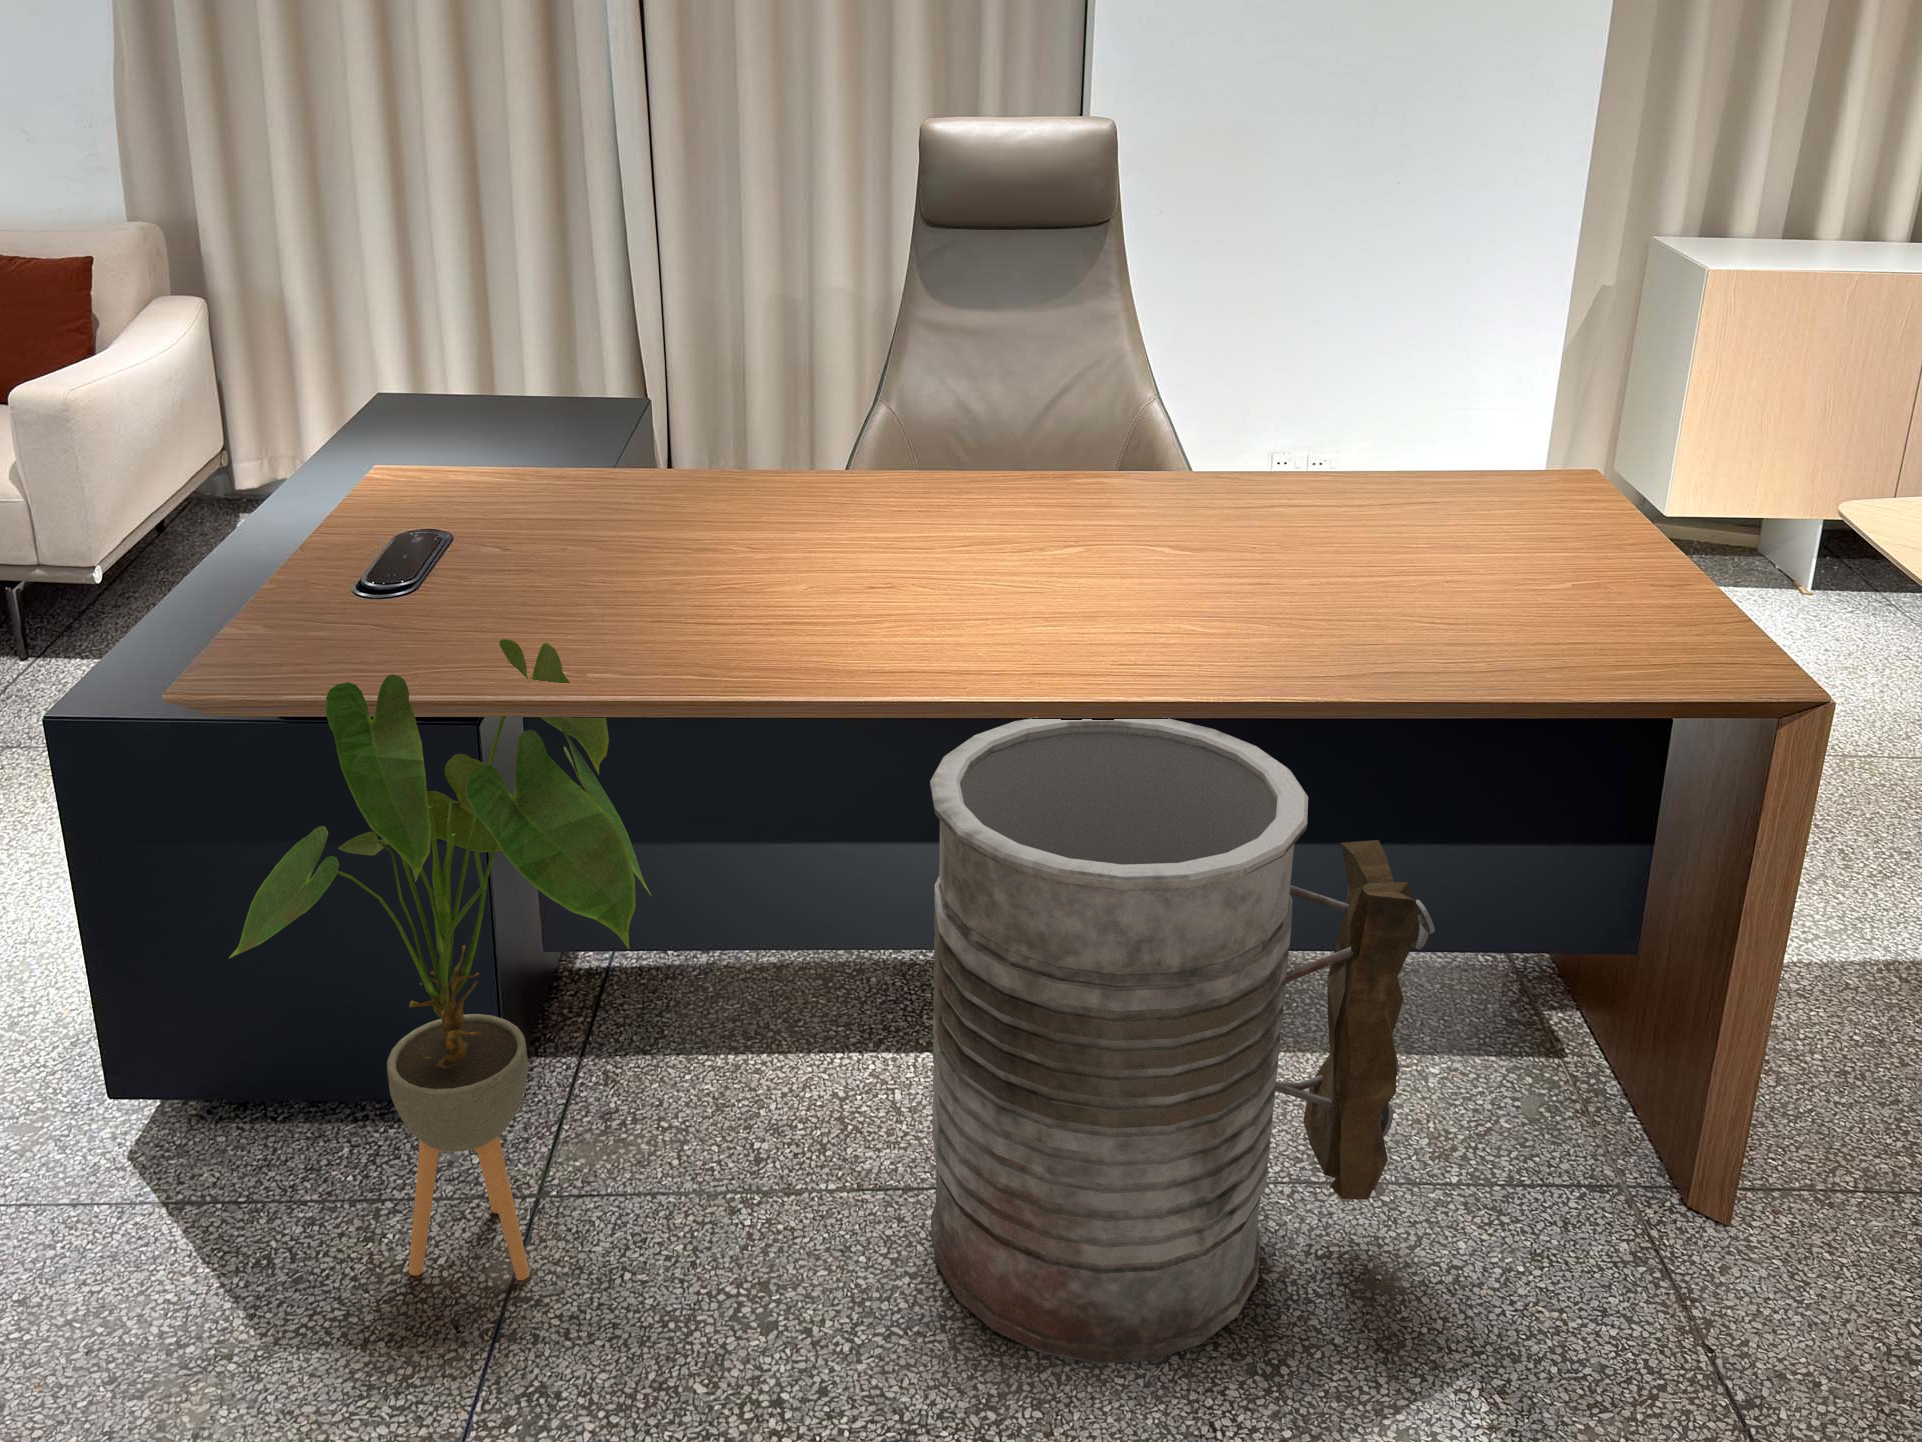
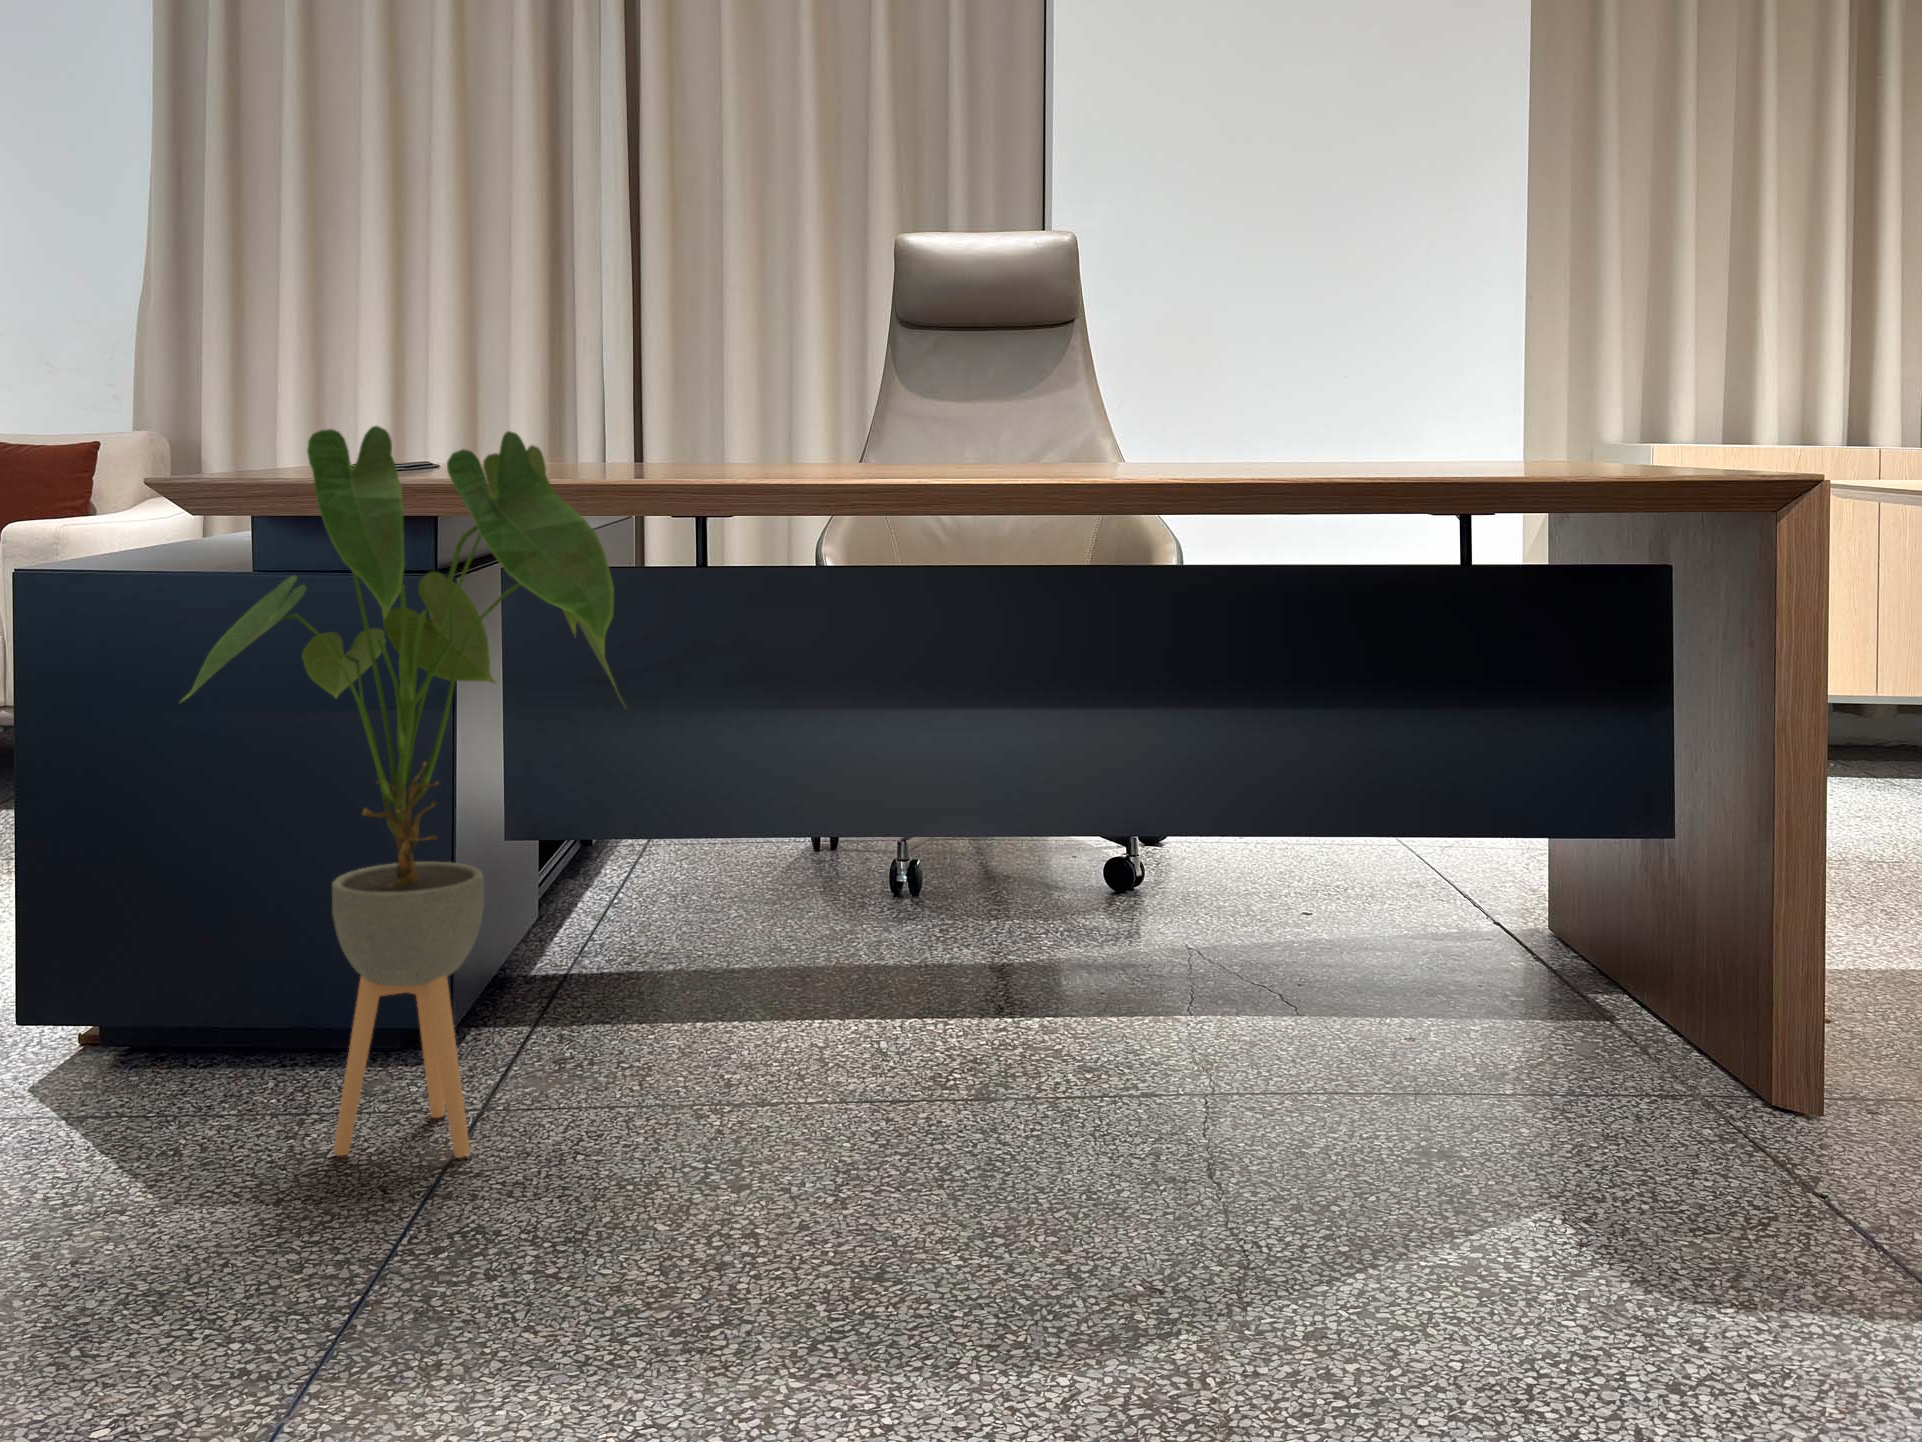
trash can: present [930,719,1435,1364] -> none [919,559,1452,1204]

